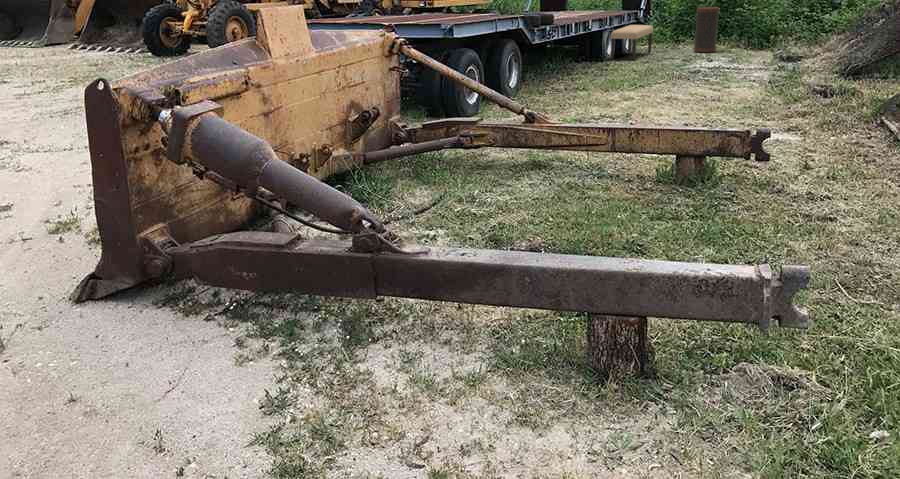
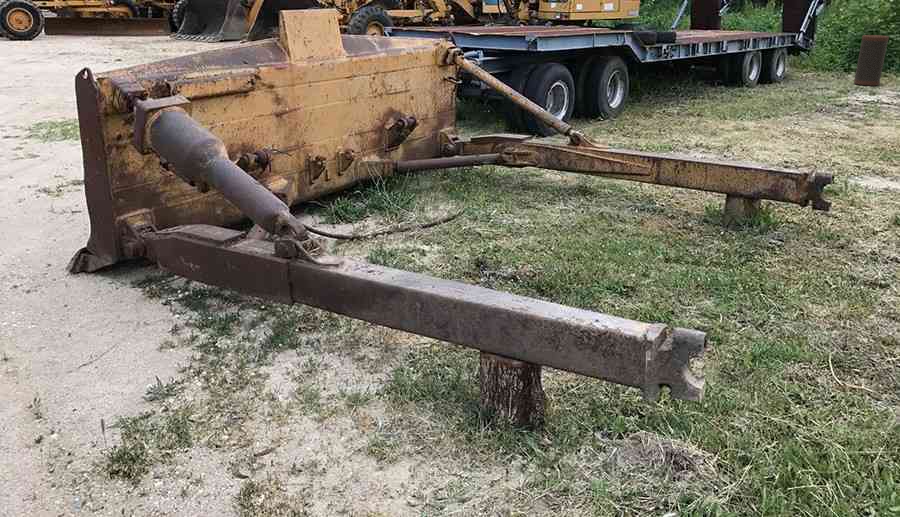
bench: present [611,25,653,60] -> none [752,50,808,89]

